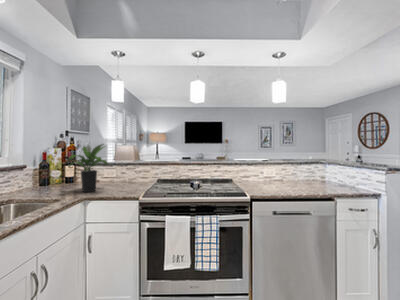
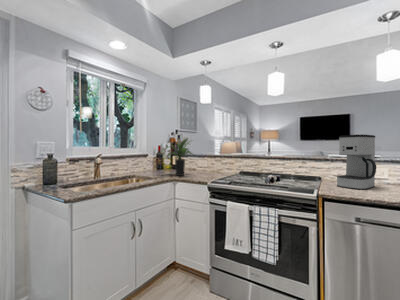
coffee maker: none [251,145,277,188] -> present [337,135,376,190]

